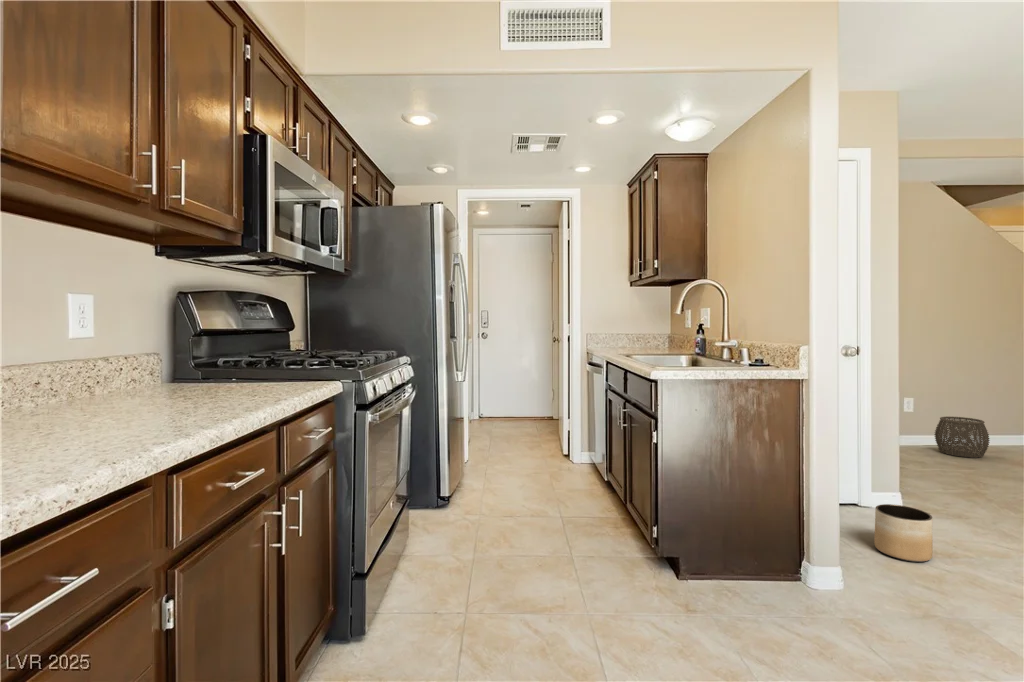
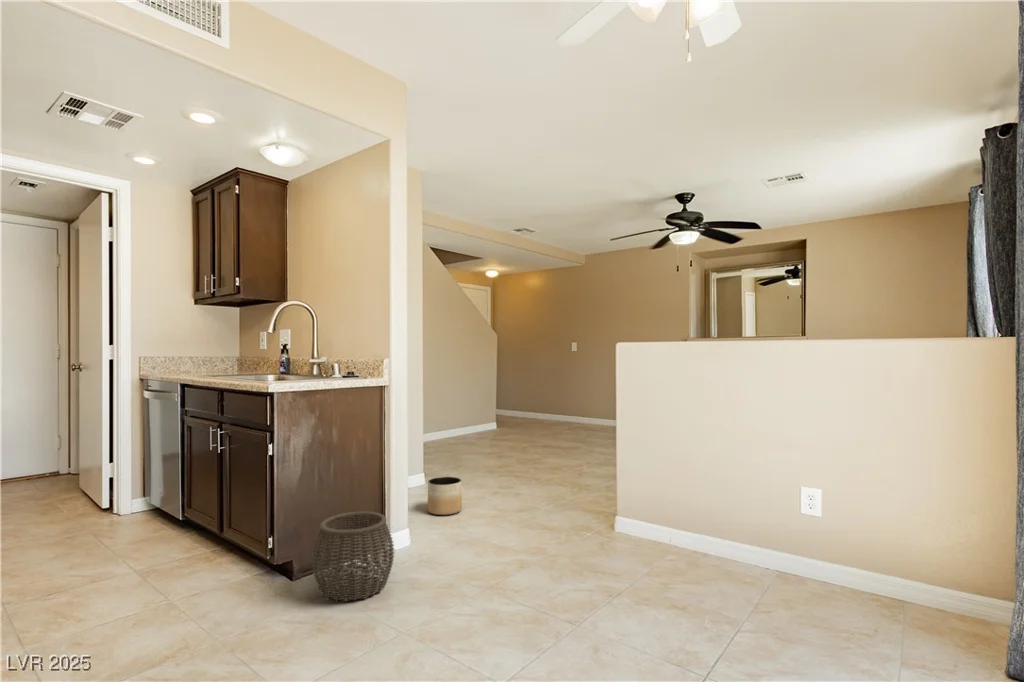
woven basket: present [934,416,990,458] -> present [312,511,394,601]

